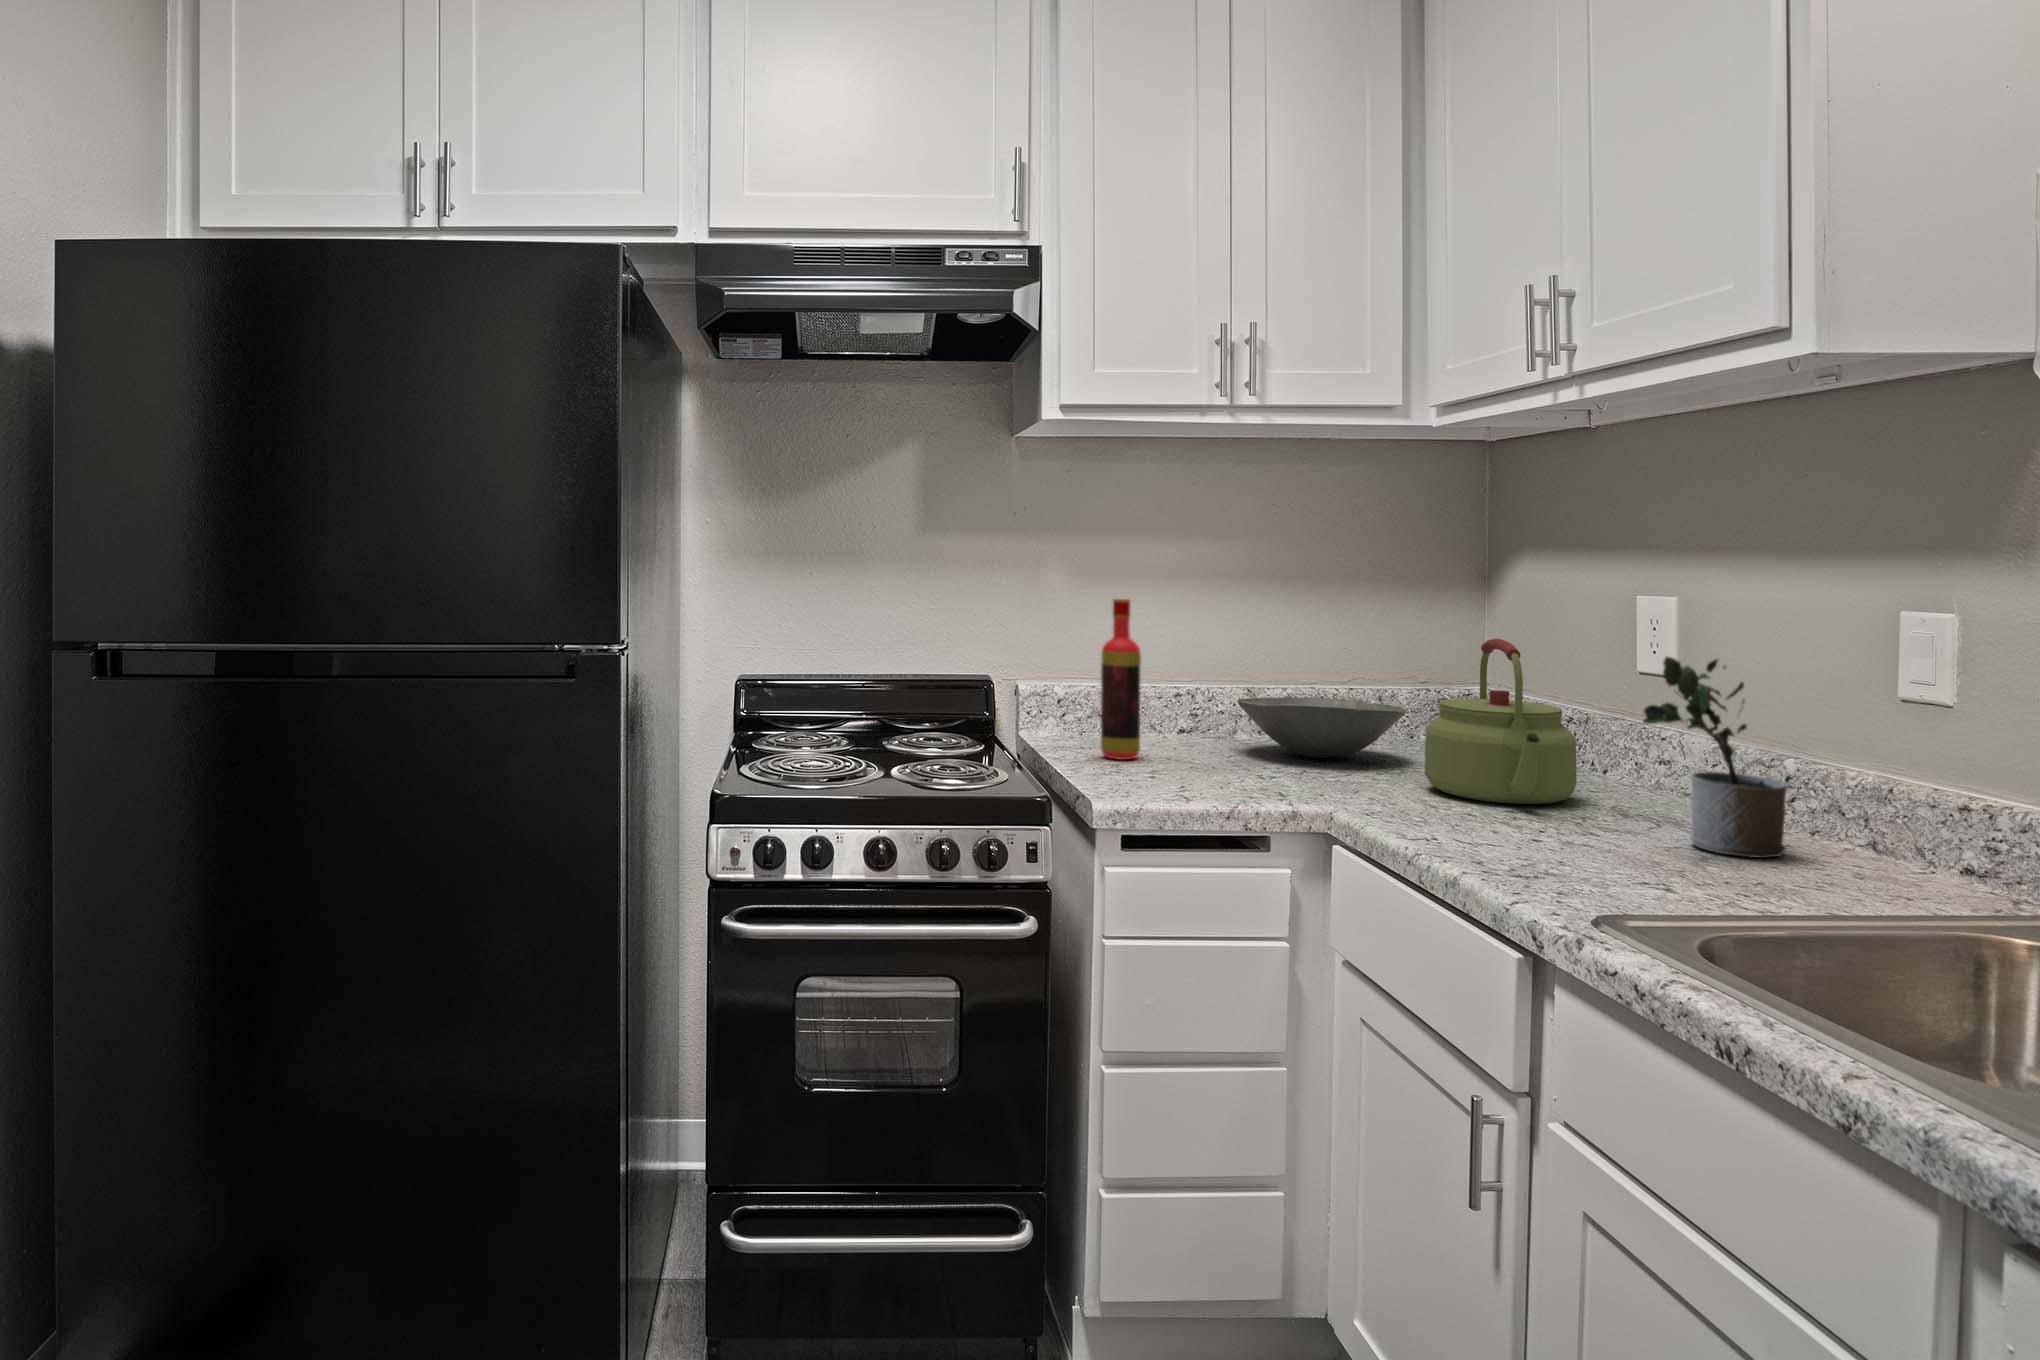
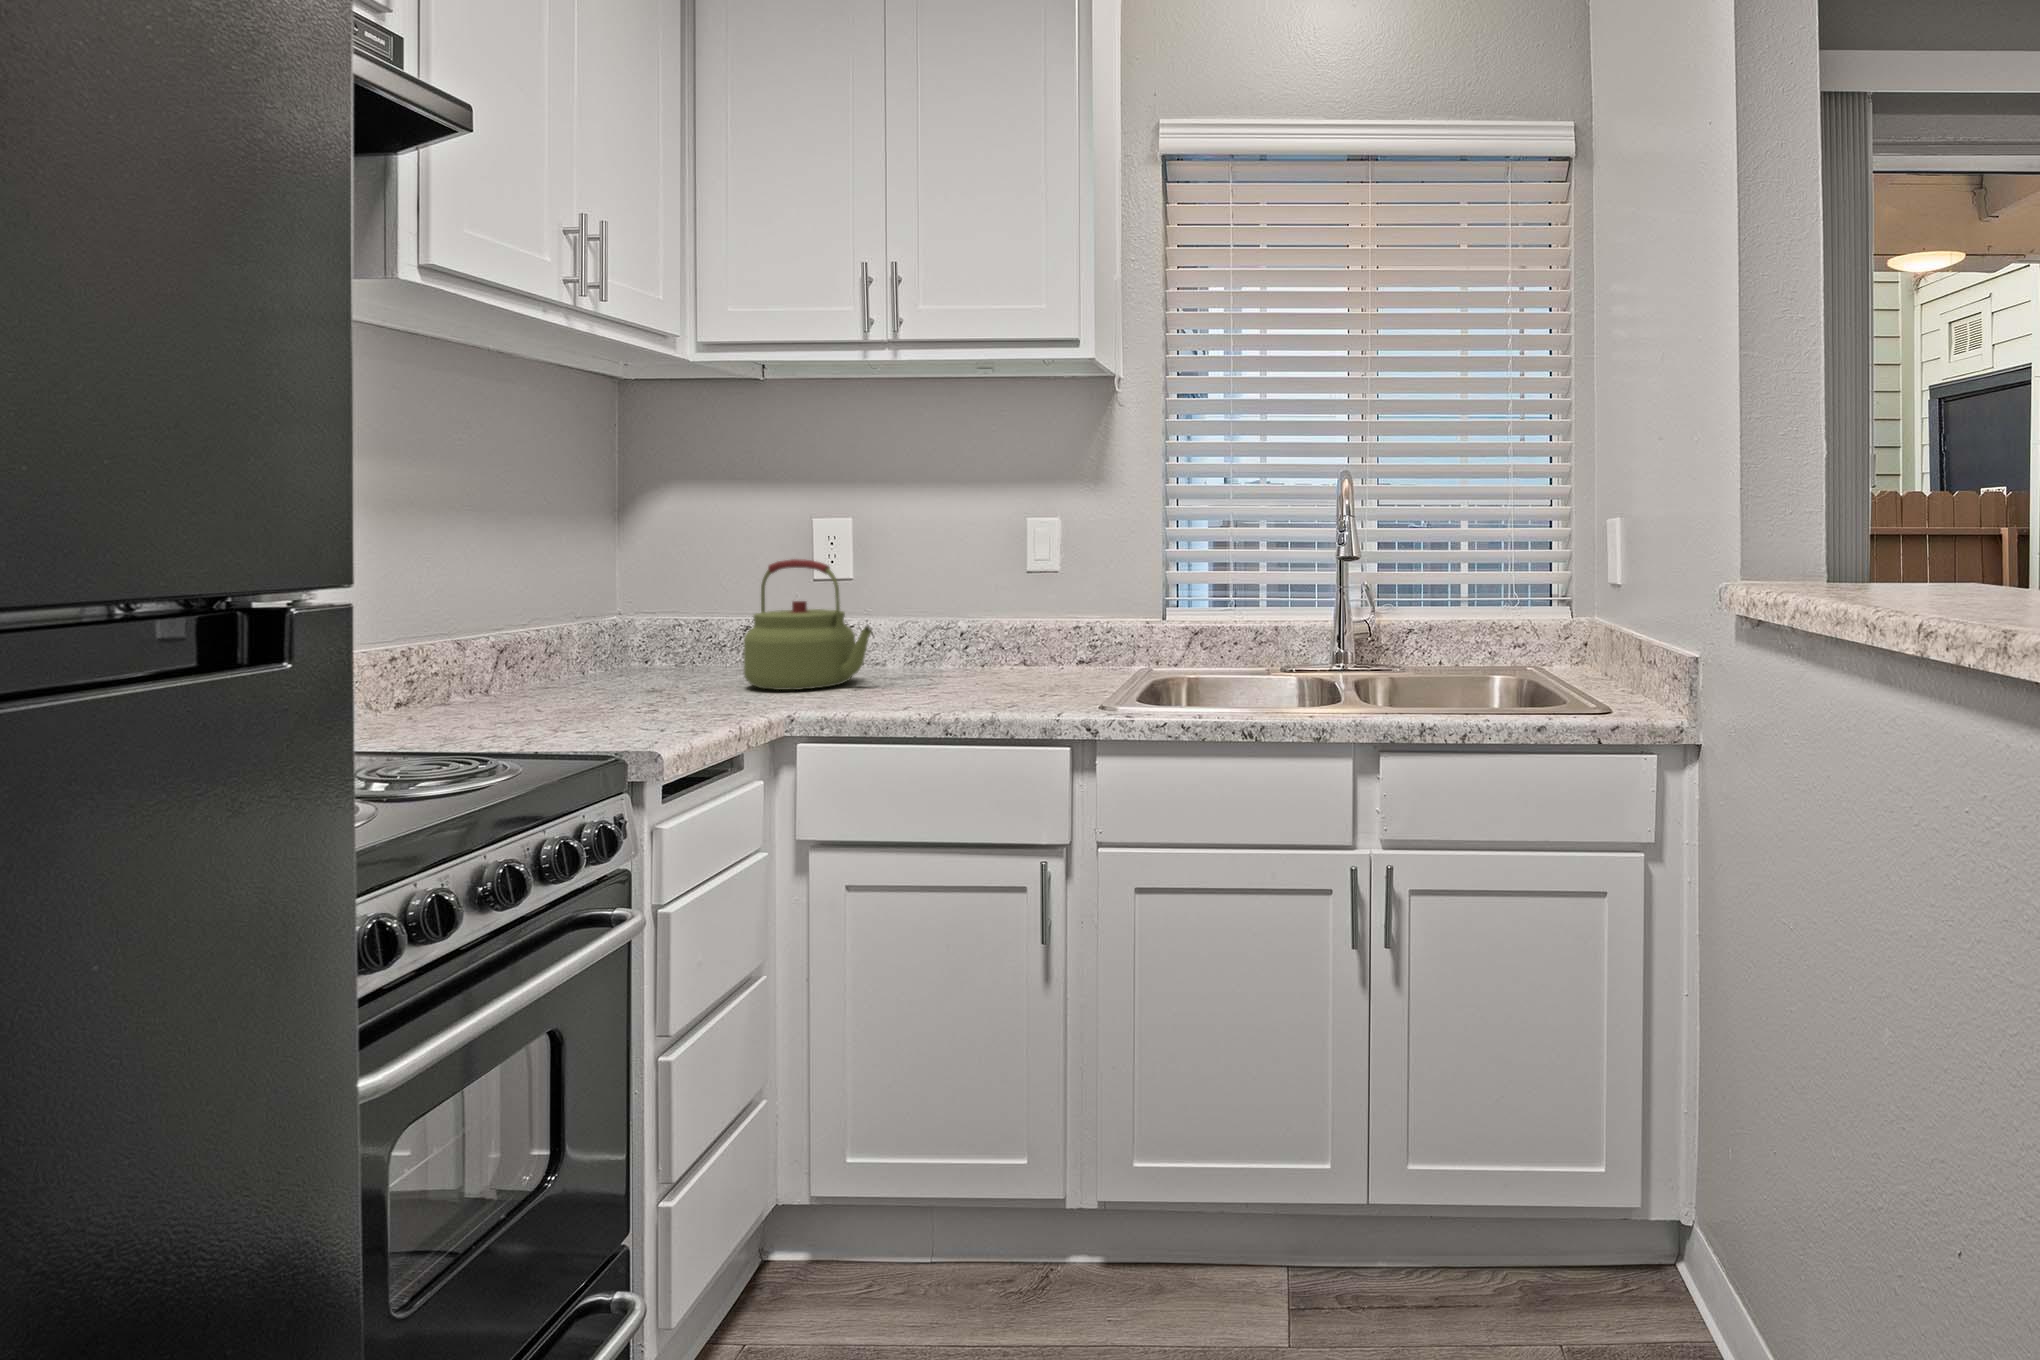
bottle: present [1101,599,1141,760] -> none [422,544,478,734]
potted plant: present [1643,657,1787,858] -> none [951,557,1017,680]
bowl: present [1237,698,1406,758] -> none [495,636,671,696]

